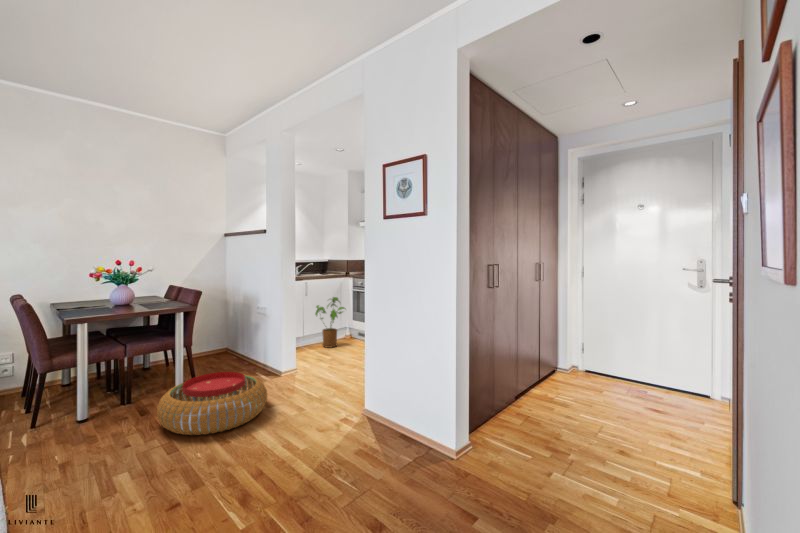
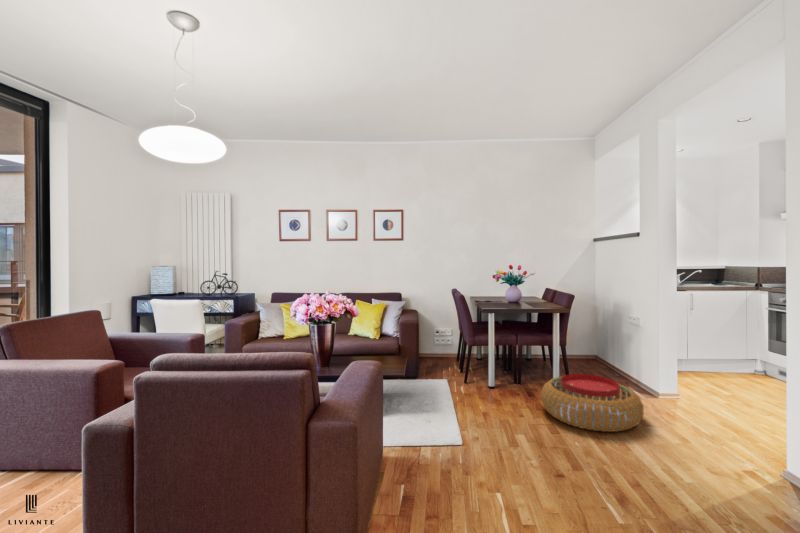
house plant: present [315,297,345,348] -> none [705,315,757,378]

